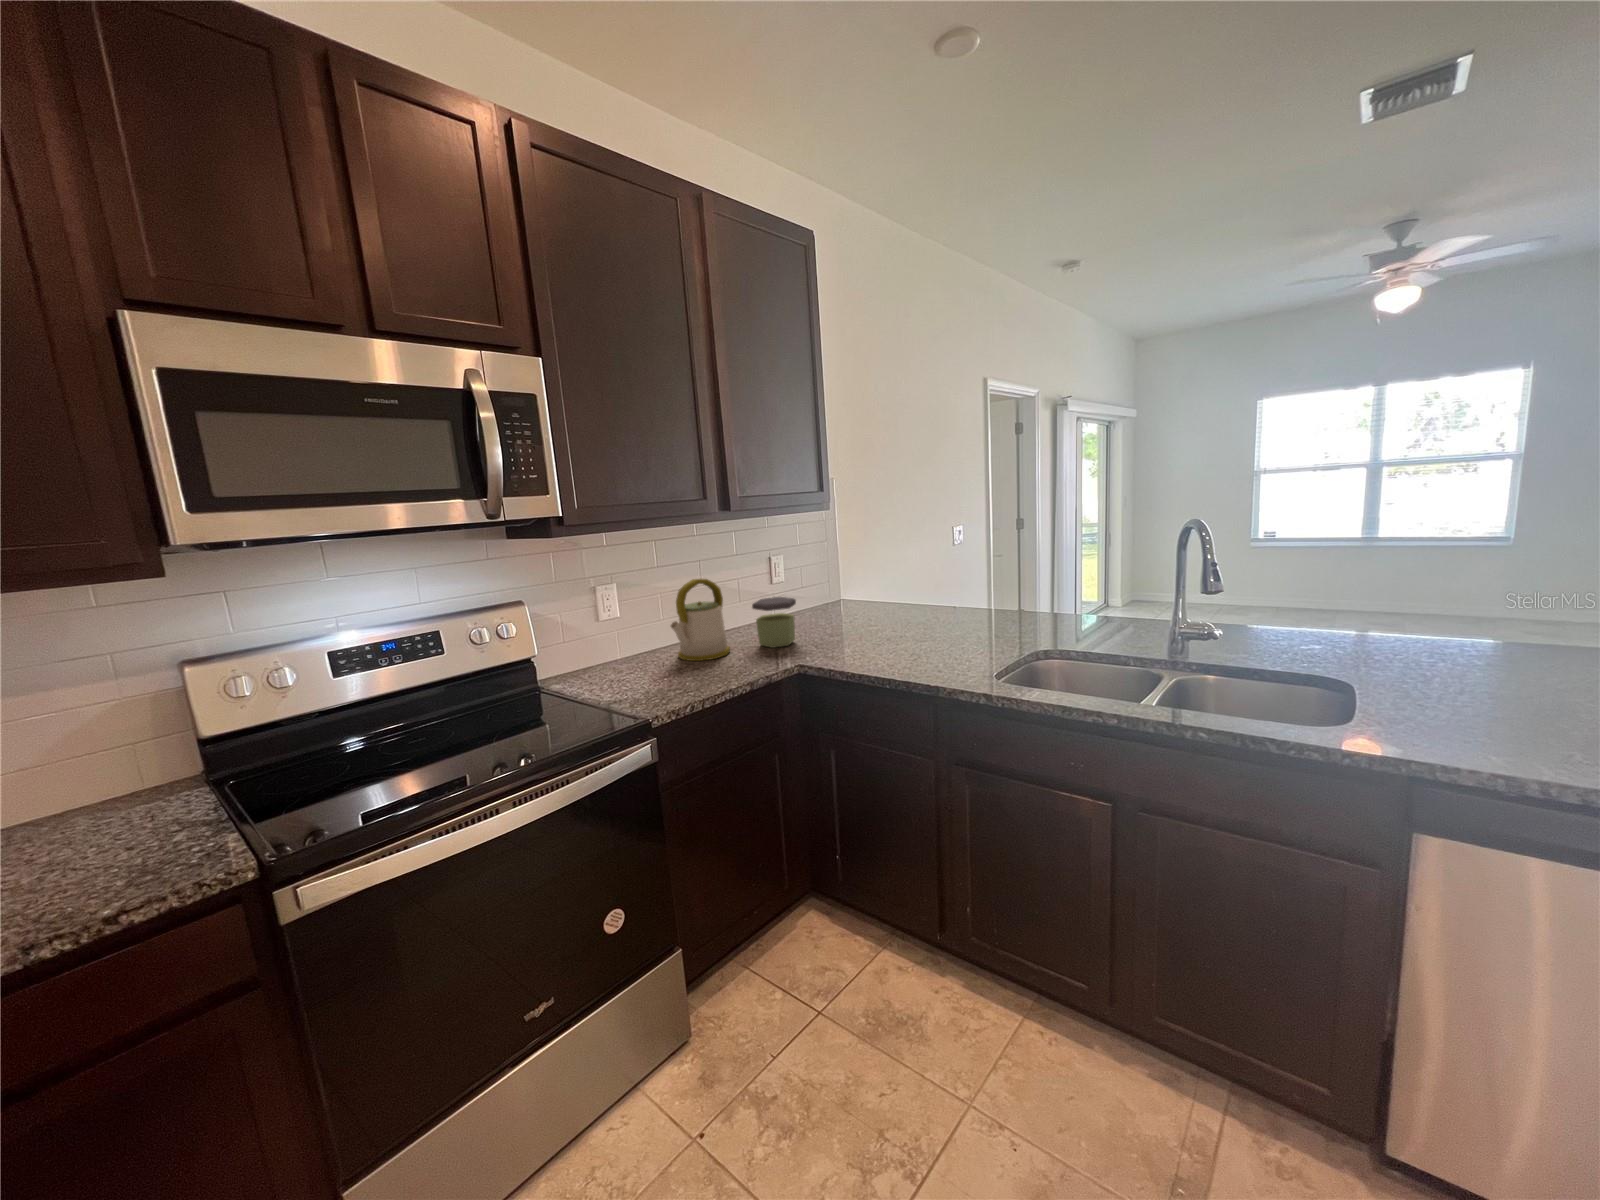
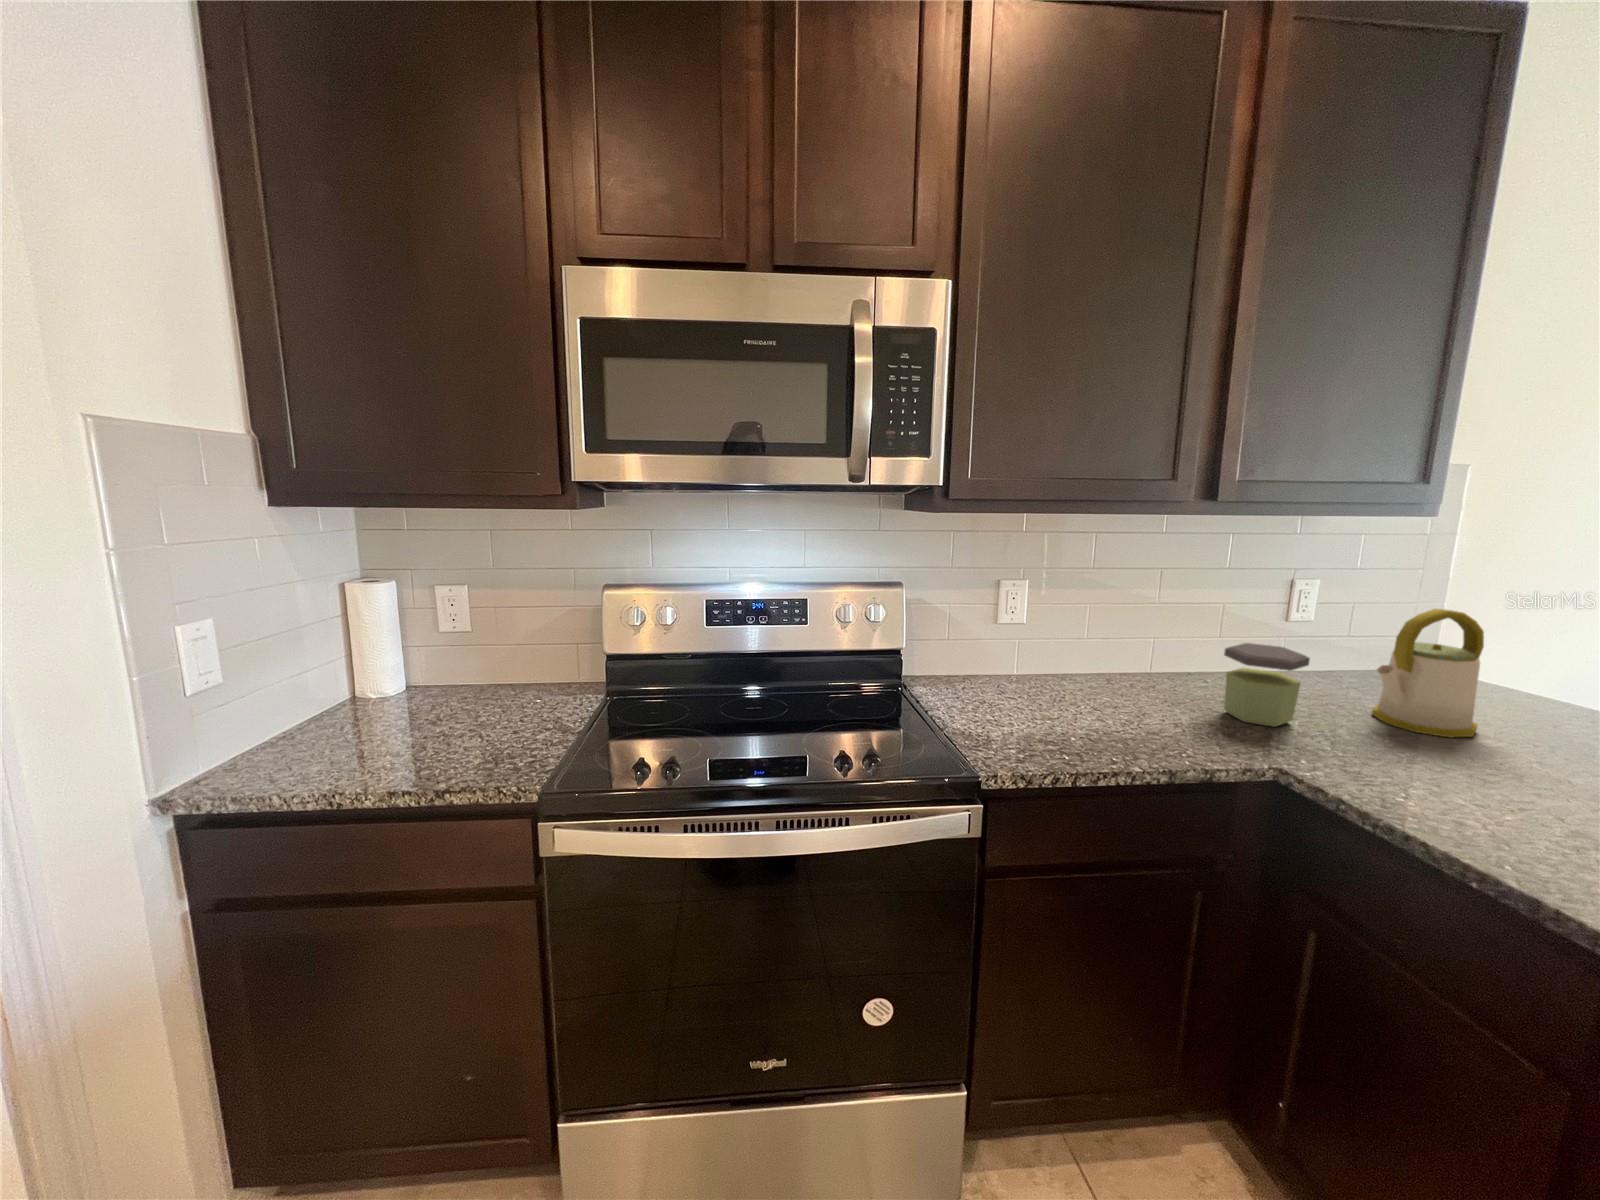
kettle: present [671,579,730,661] -> present [1372,609,1484,737]

